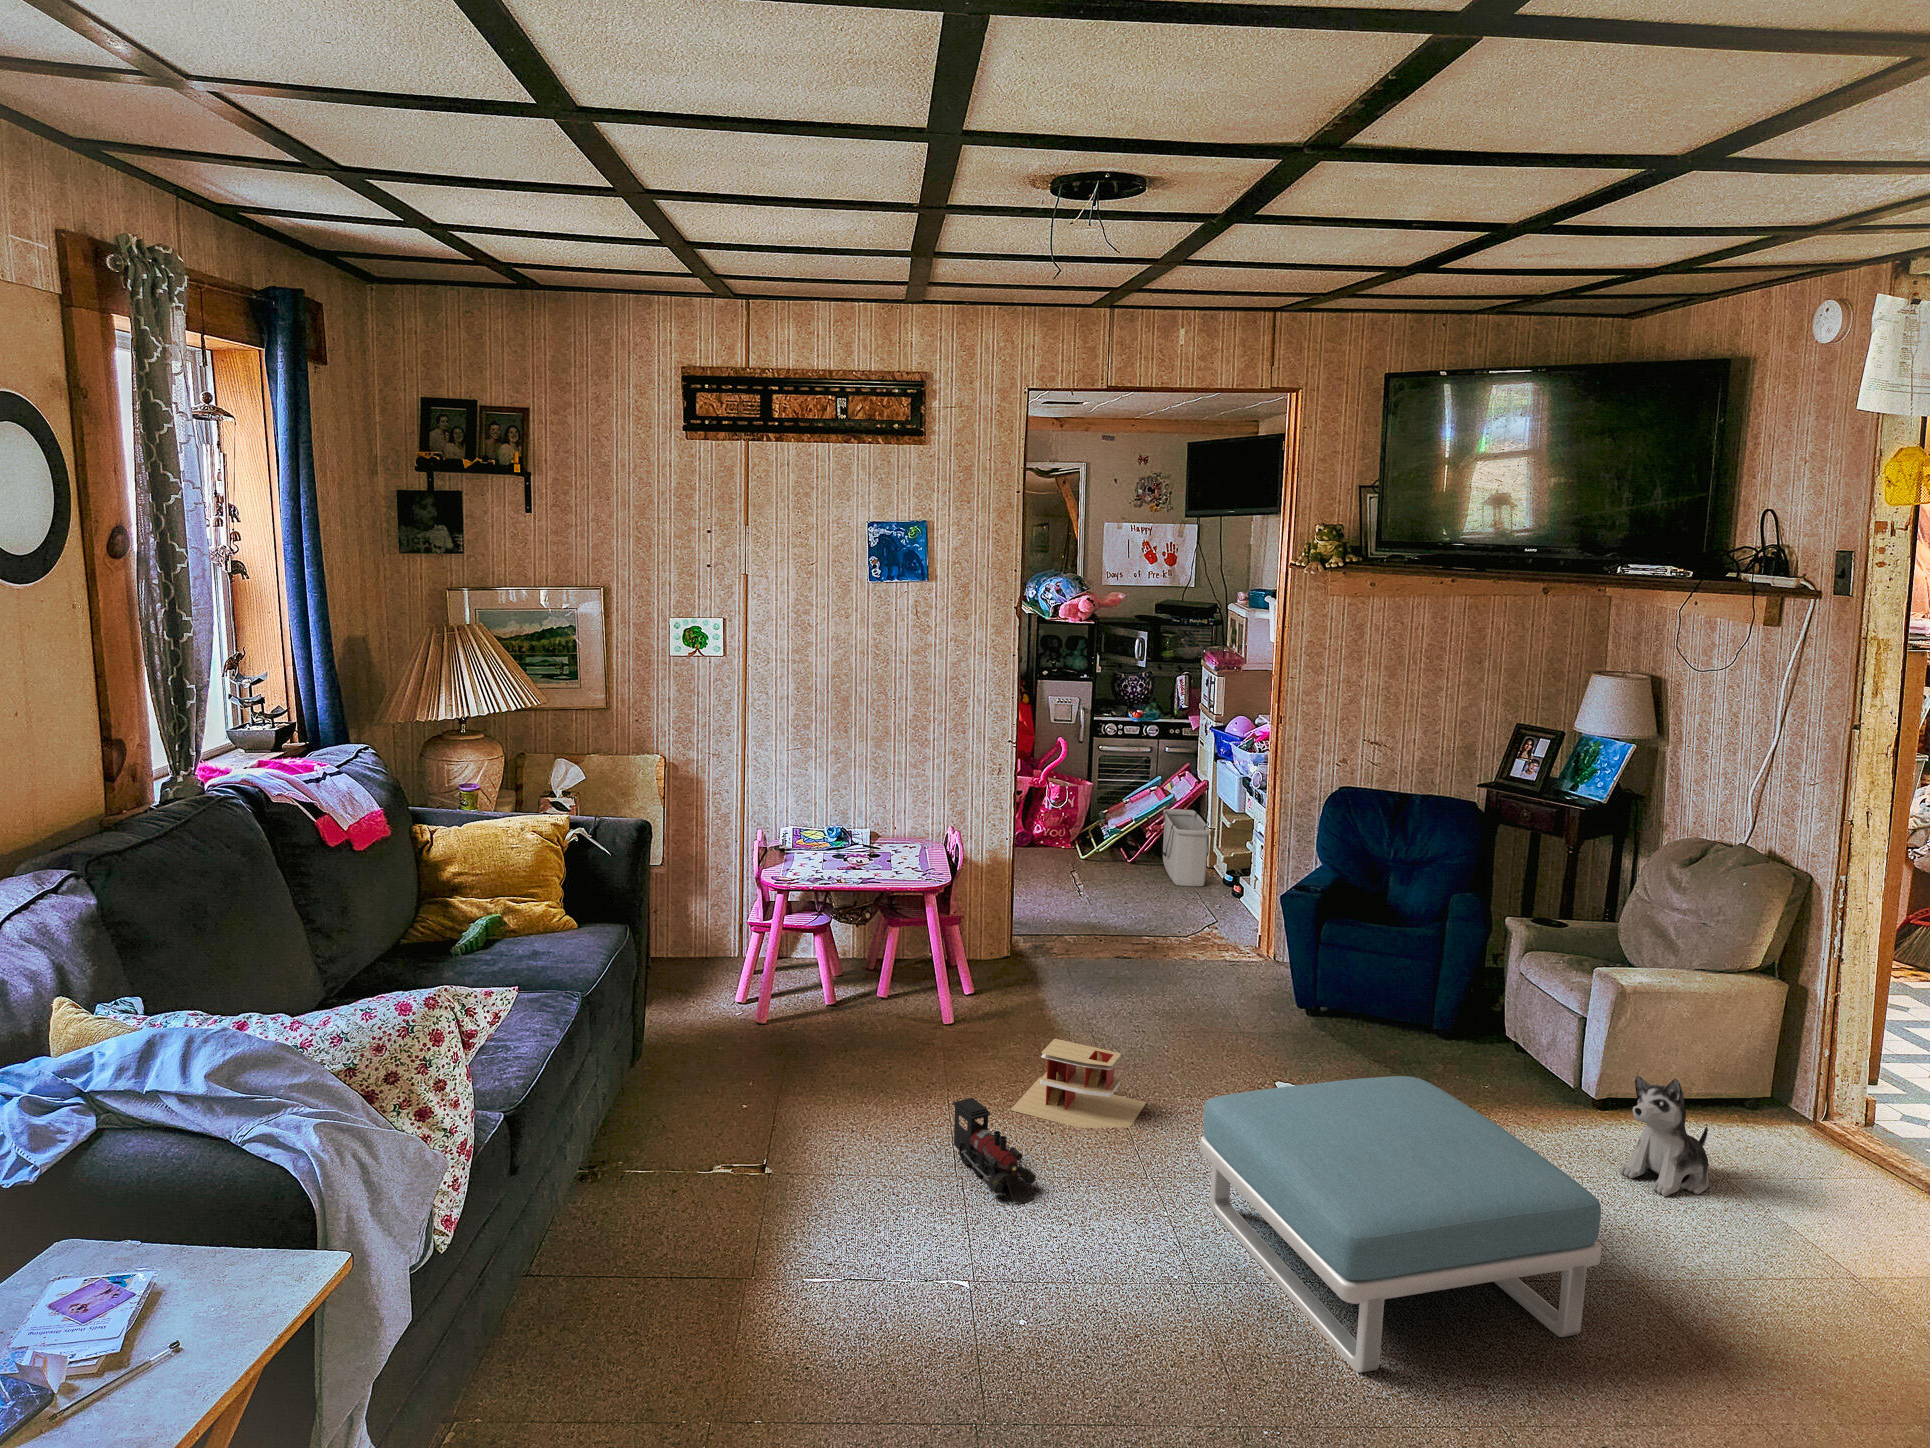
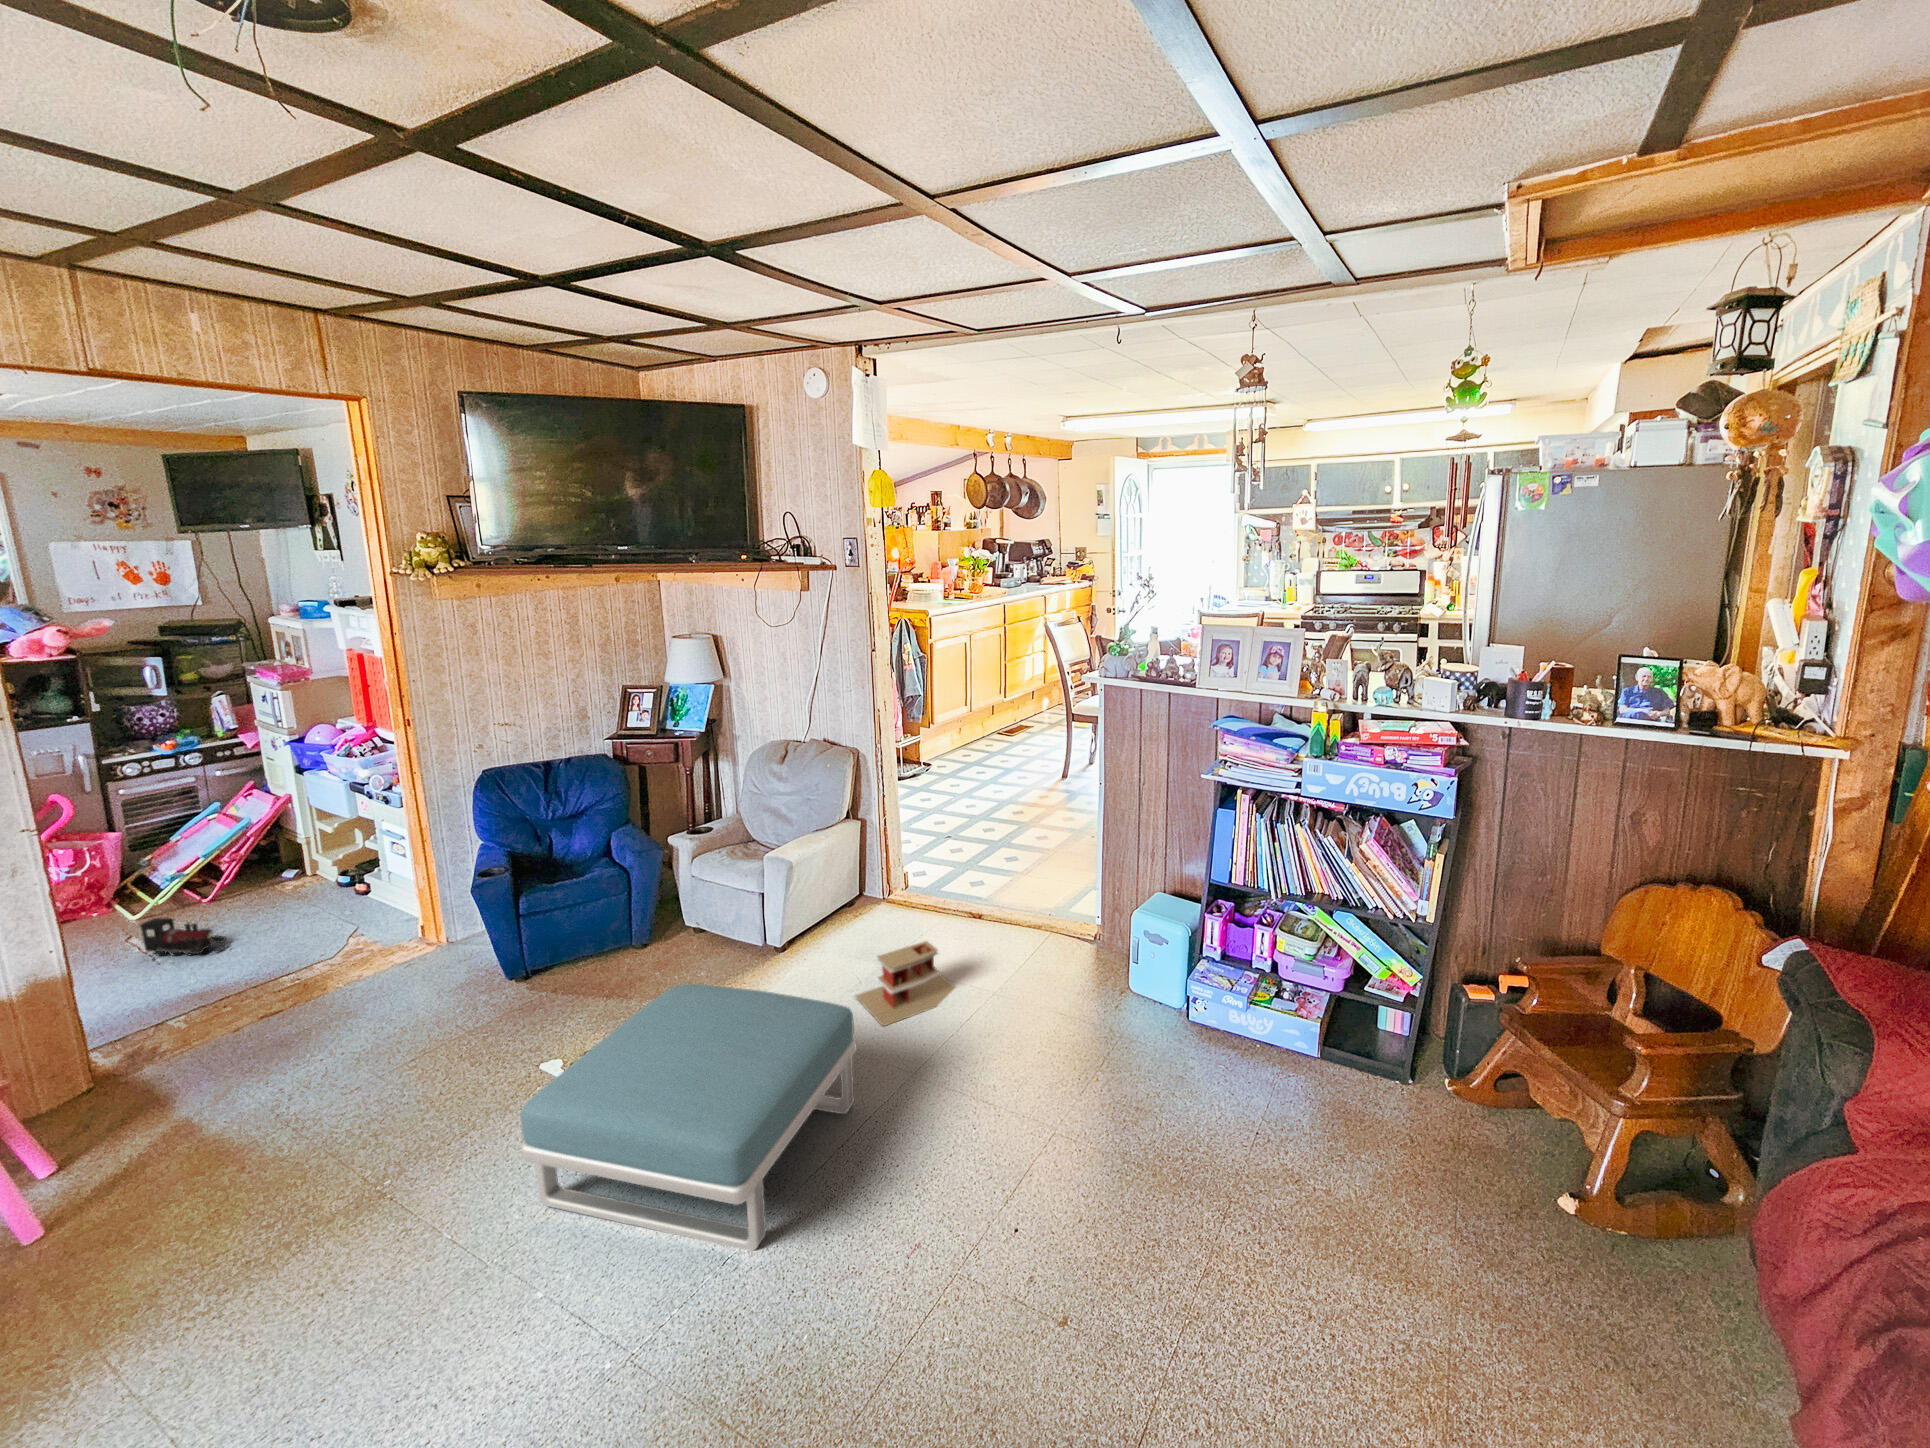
storage bin: present [1161,809,1210,886] -> none [242,828,321,907]
toy house: present [1011,1039,1146,1128] -> present [856,941,955,1026]
plush toy: present [1619,1076,1709,1196] -> none [793,900,844,978]
toy train: present [953,1098,1036,1202] -> present [139,918,226,956]

